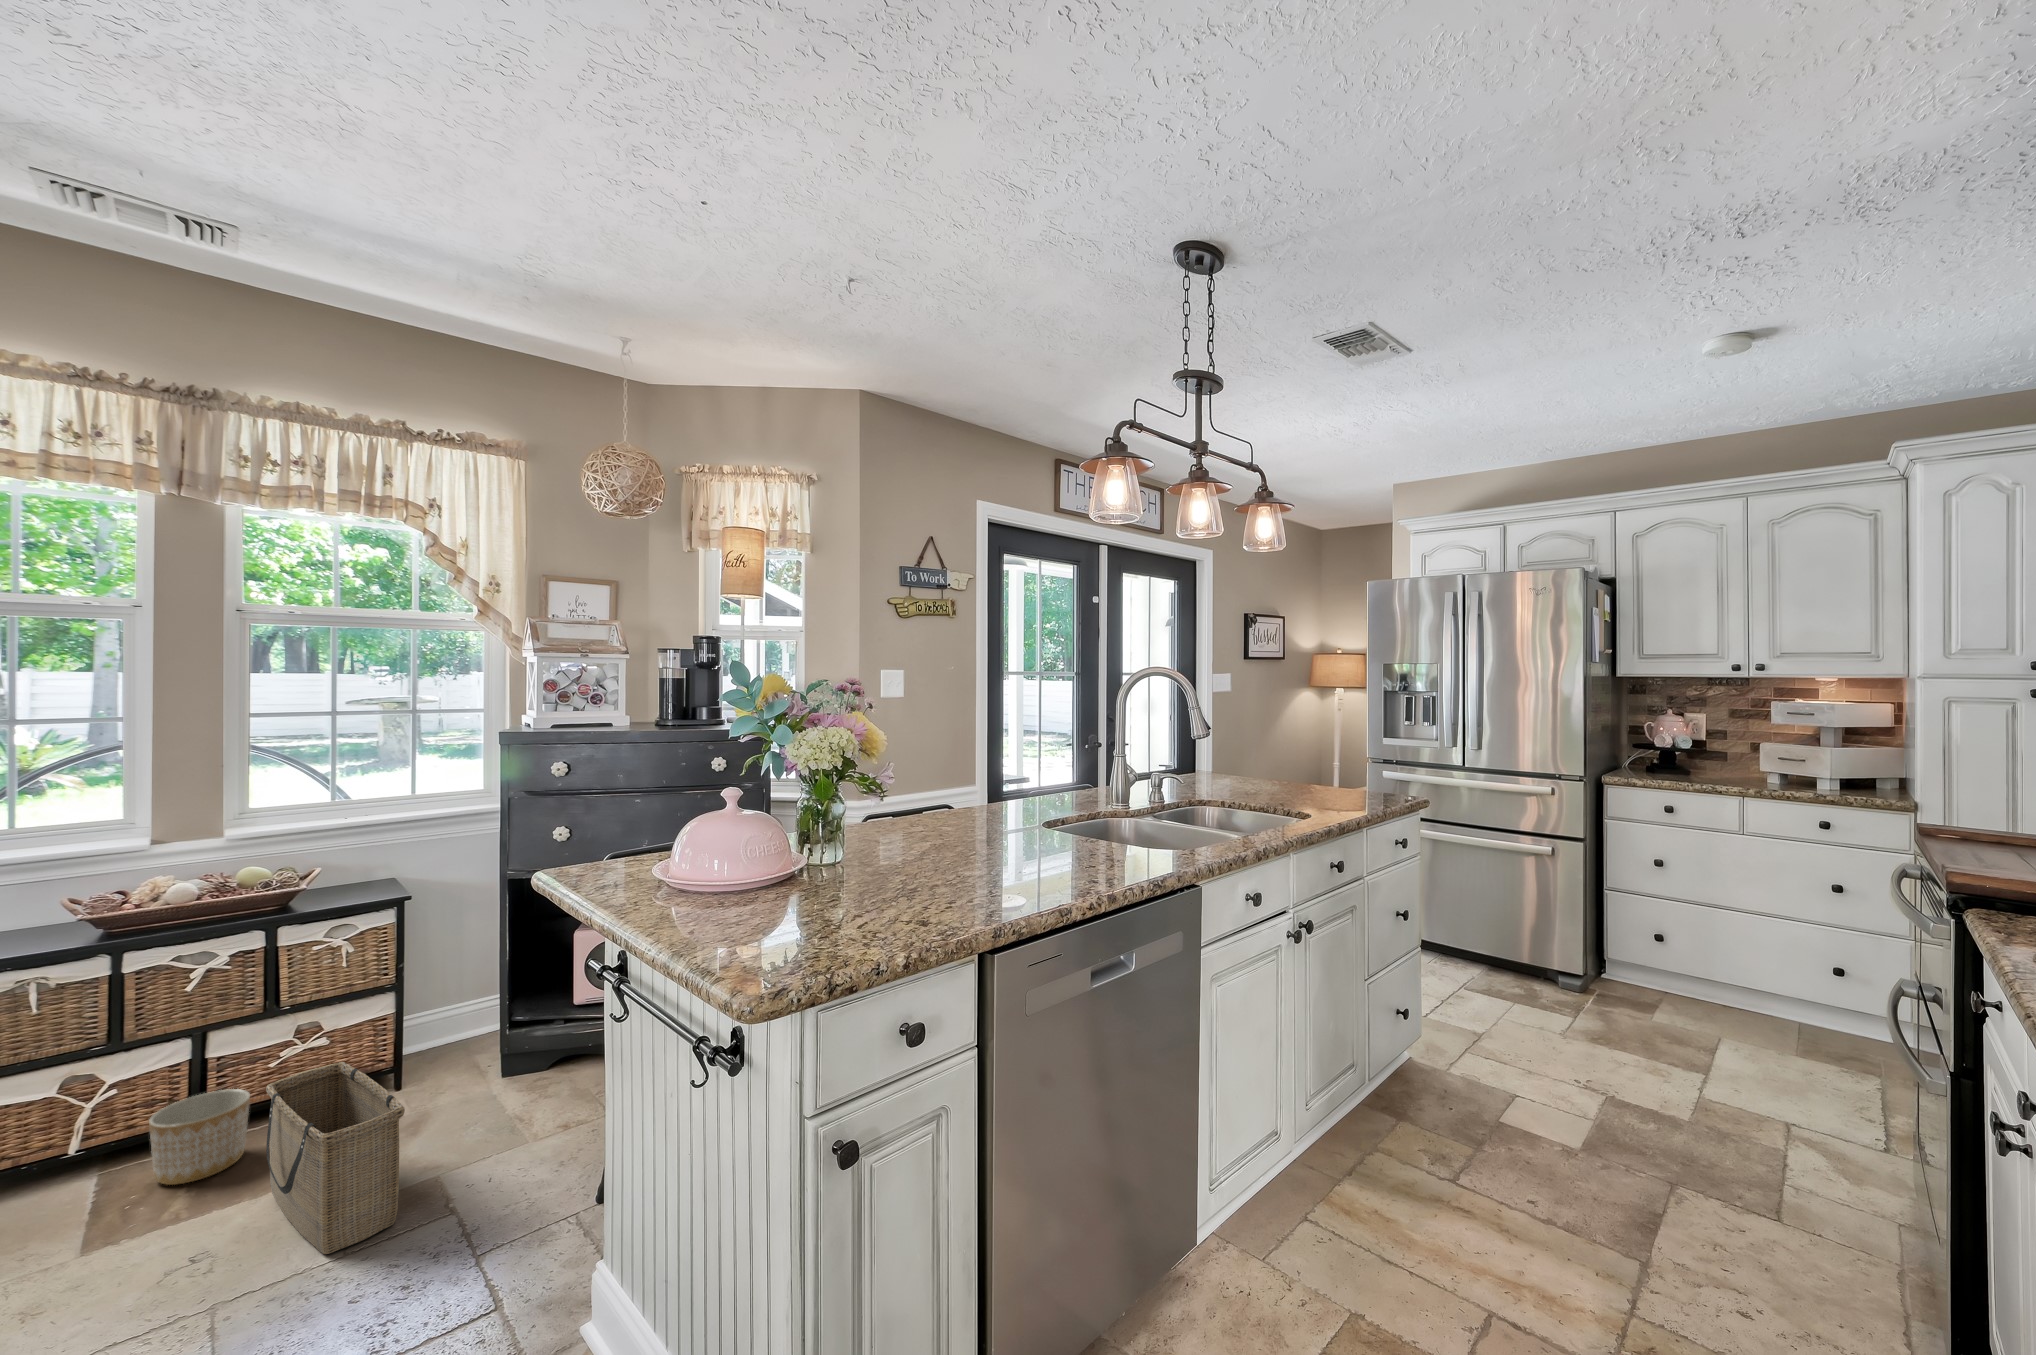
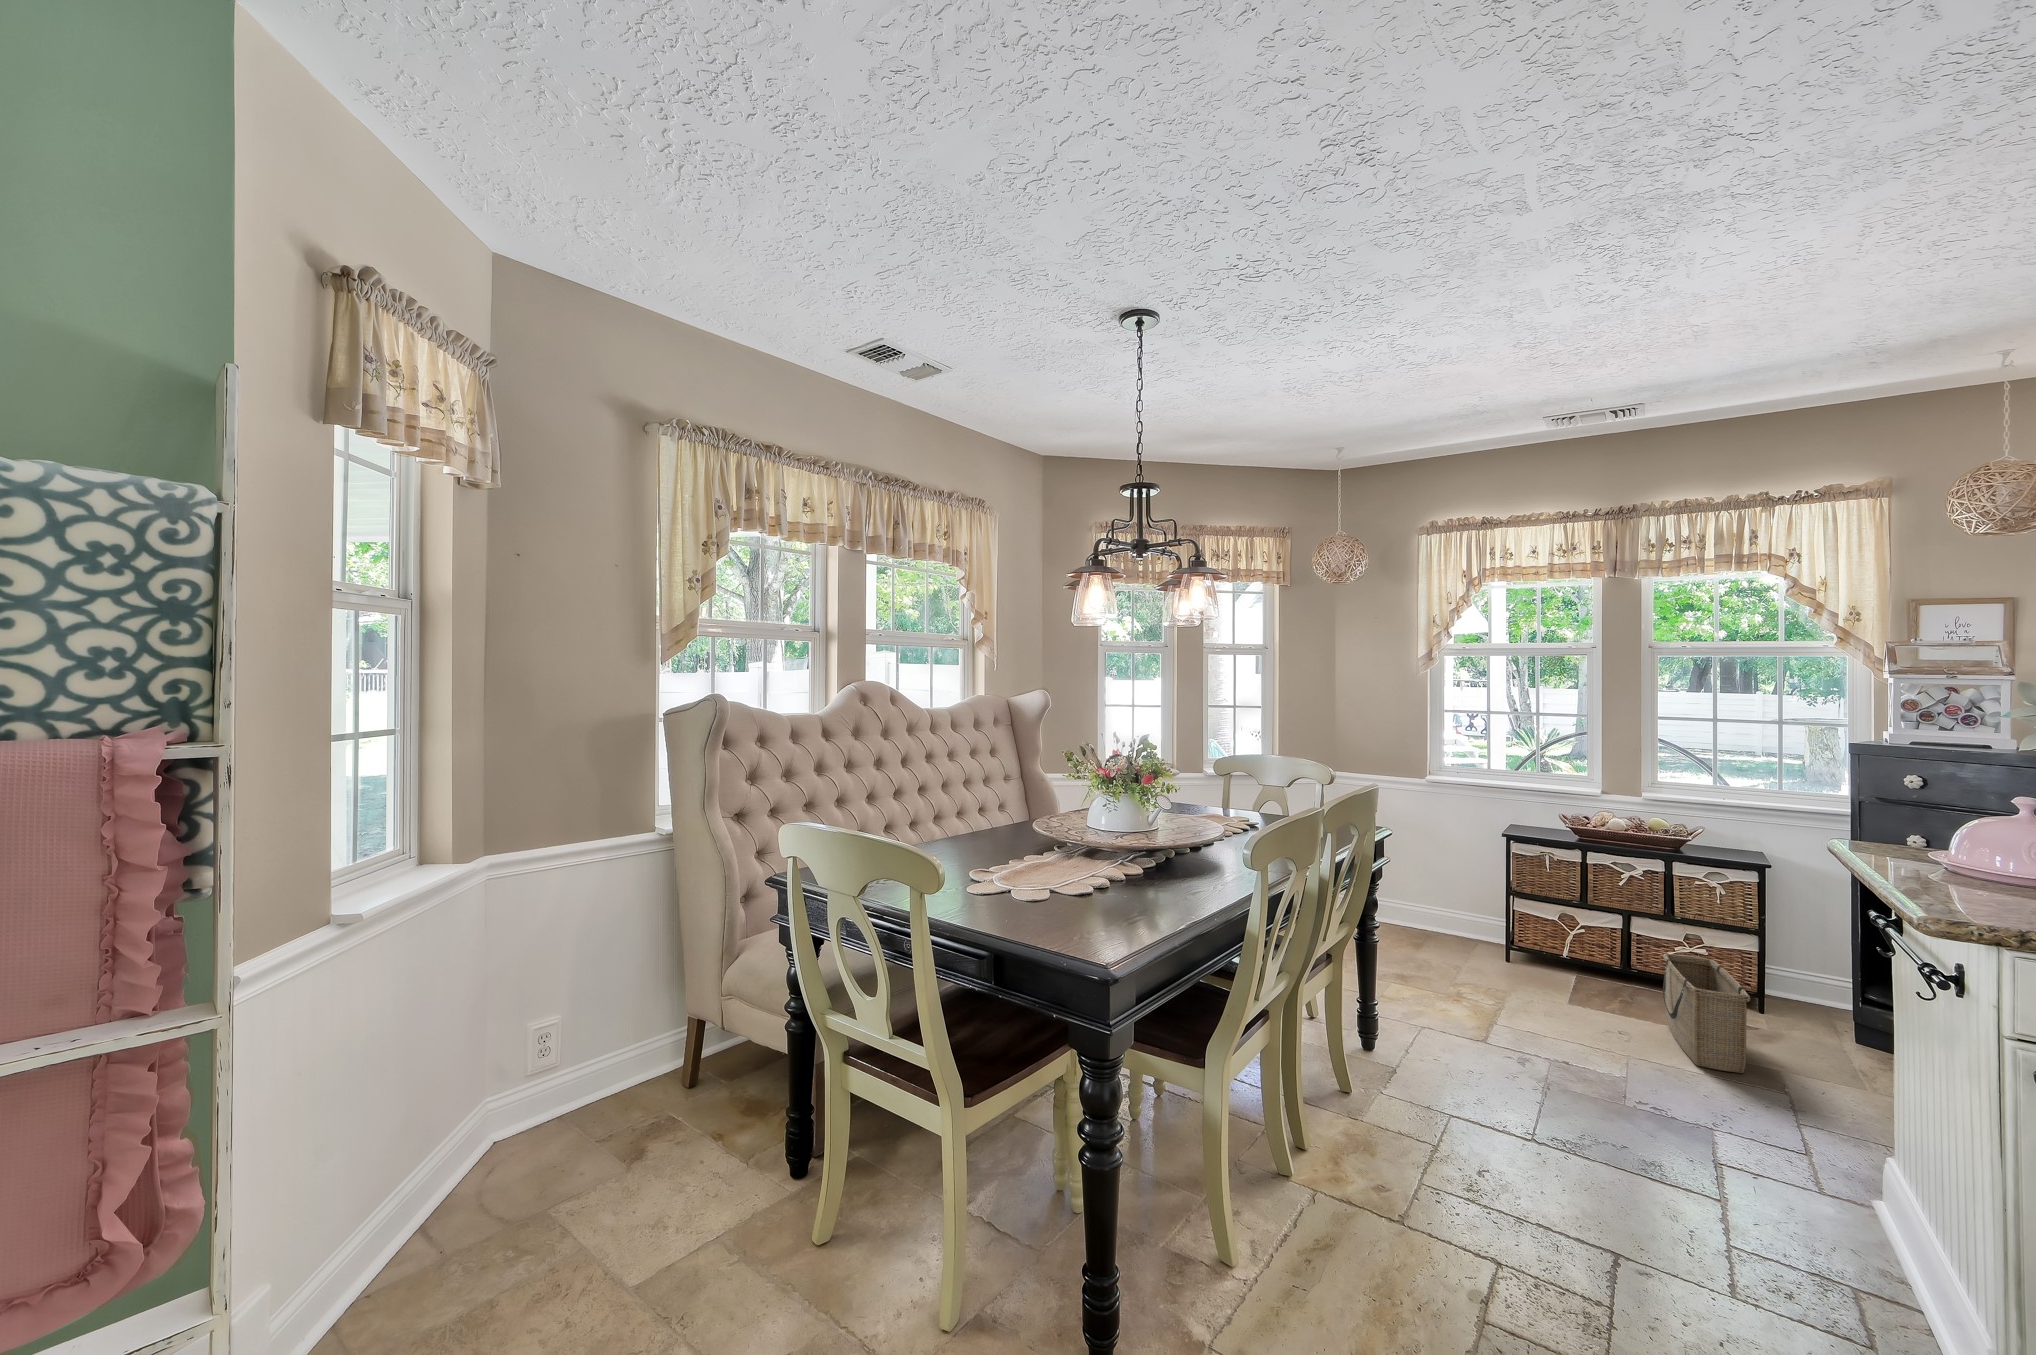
planter: present [149,1089,250,1185] -> none [1601,951,1656,1002]

